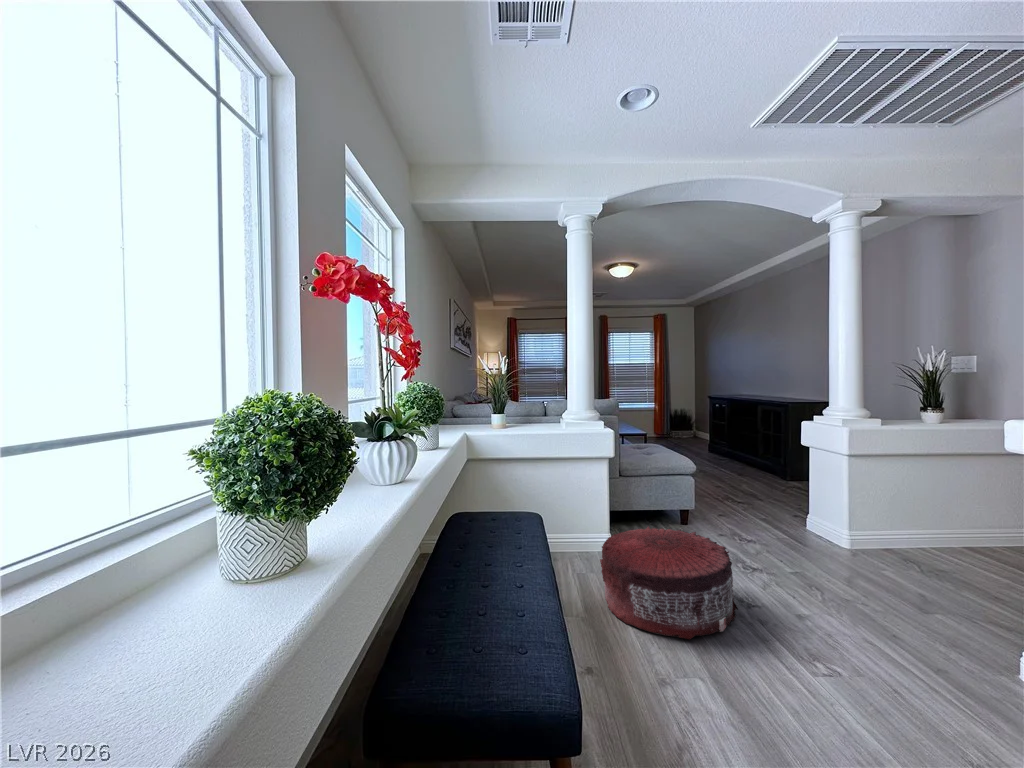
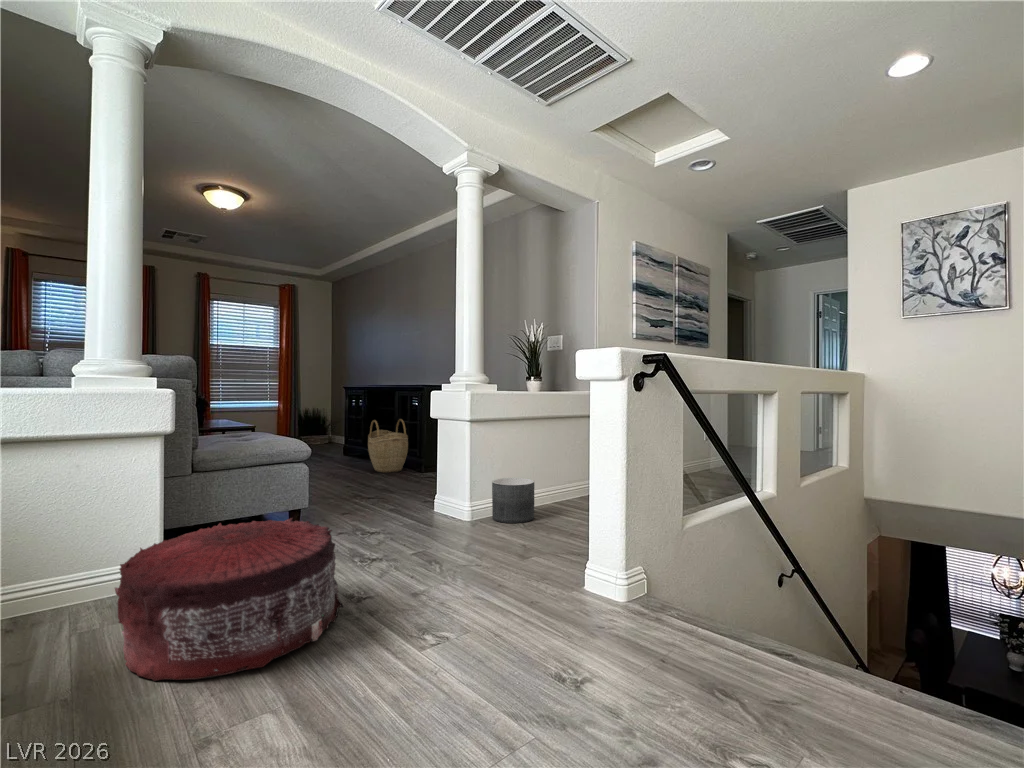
woven basket: none [735,431,774,478] -> present [368,419,408,473]
planter: none [877,514,934,566] -> present [492,478,534,523]

